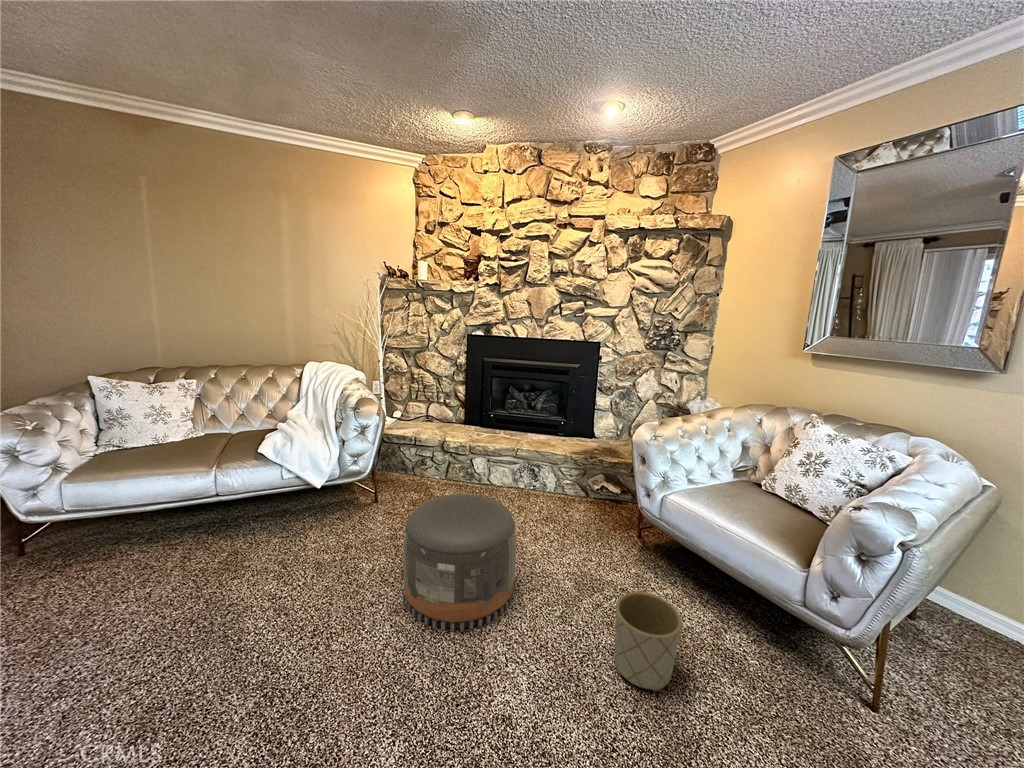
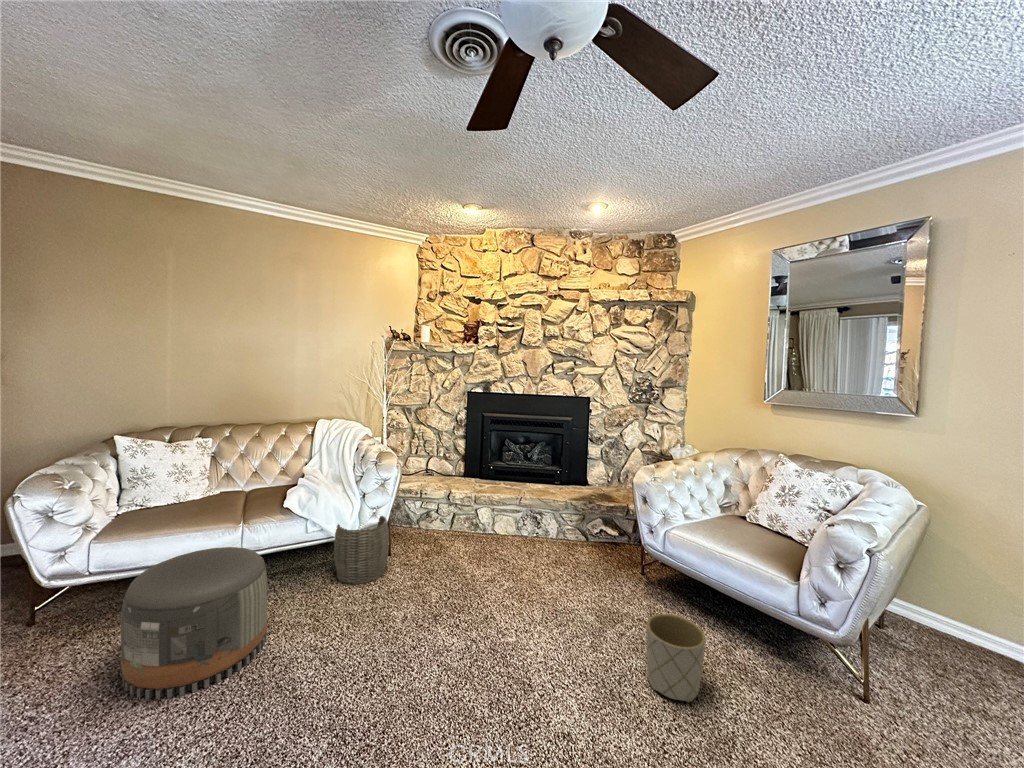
woven basket: none [311,462,369,533] -> present [334,516,389,584]
pouf: present [404,494,516,631] -> present [121,547,267,699]

